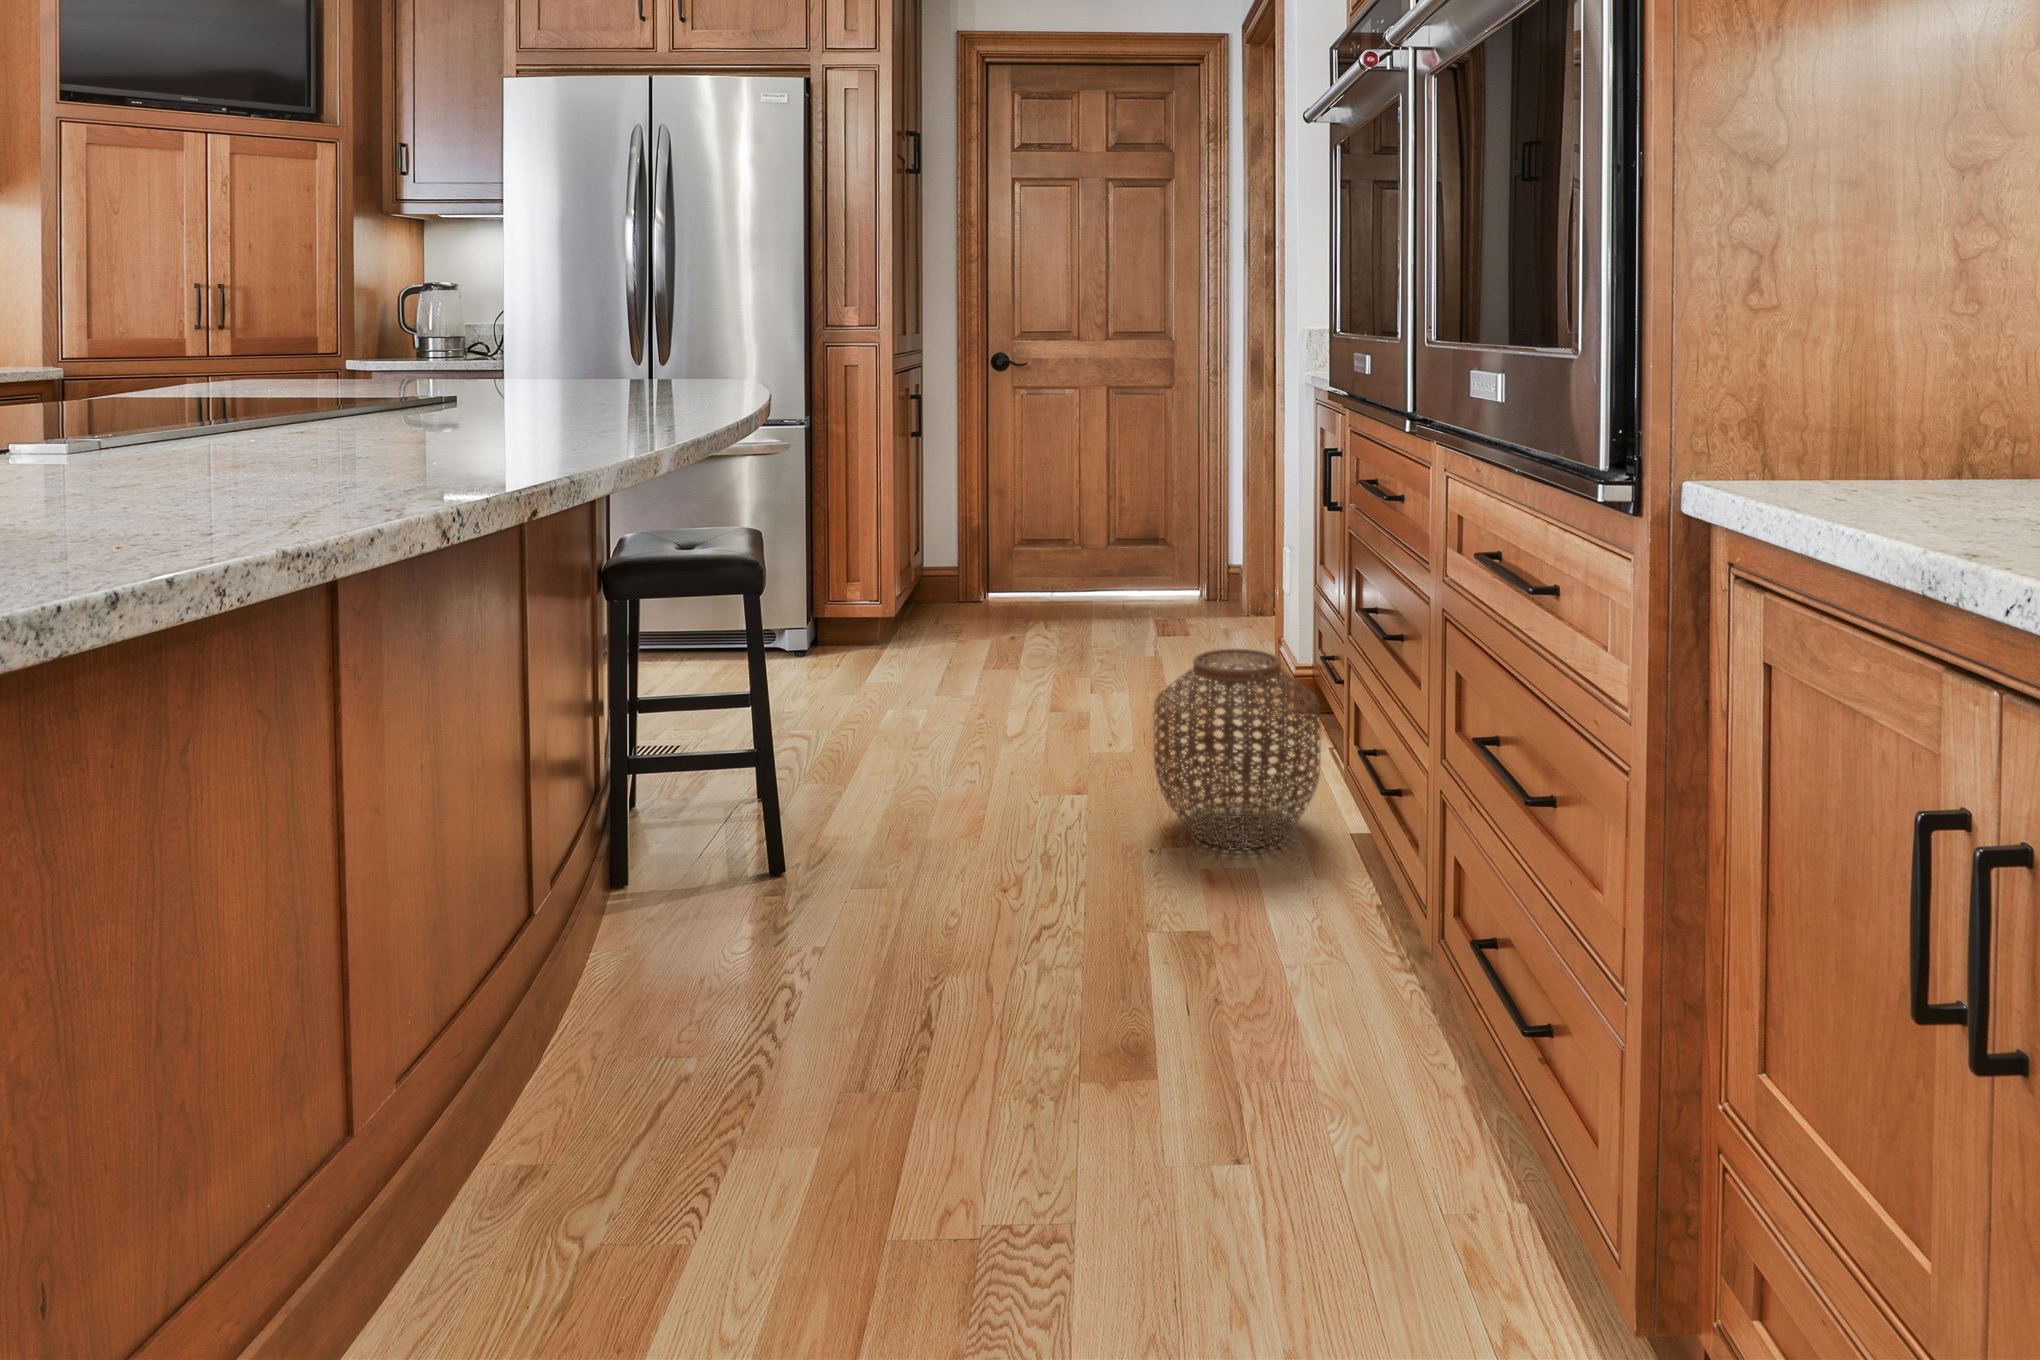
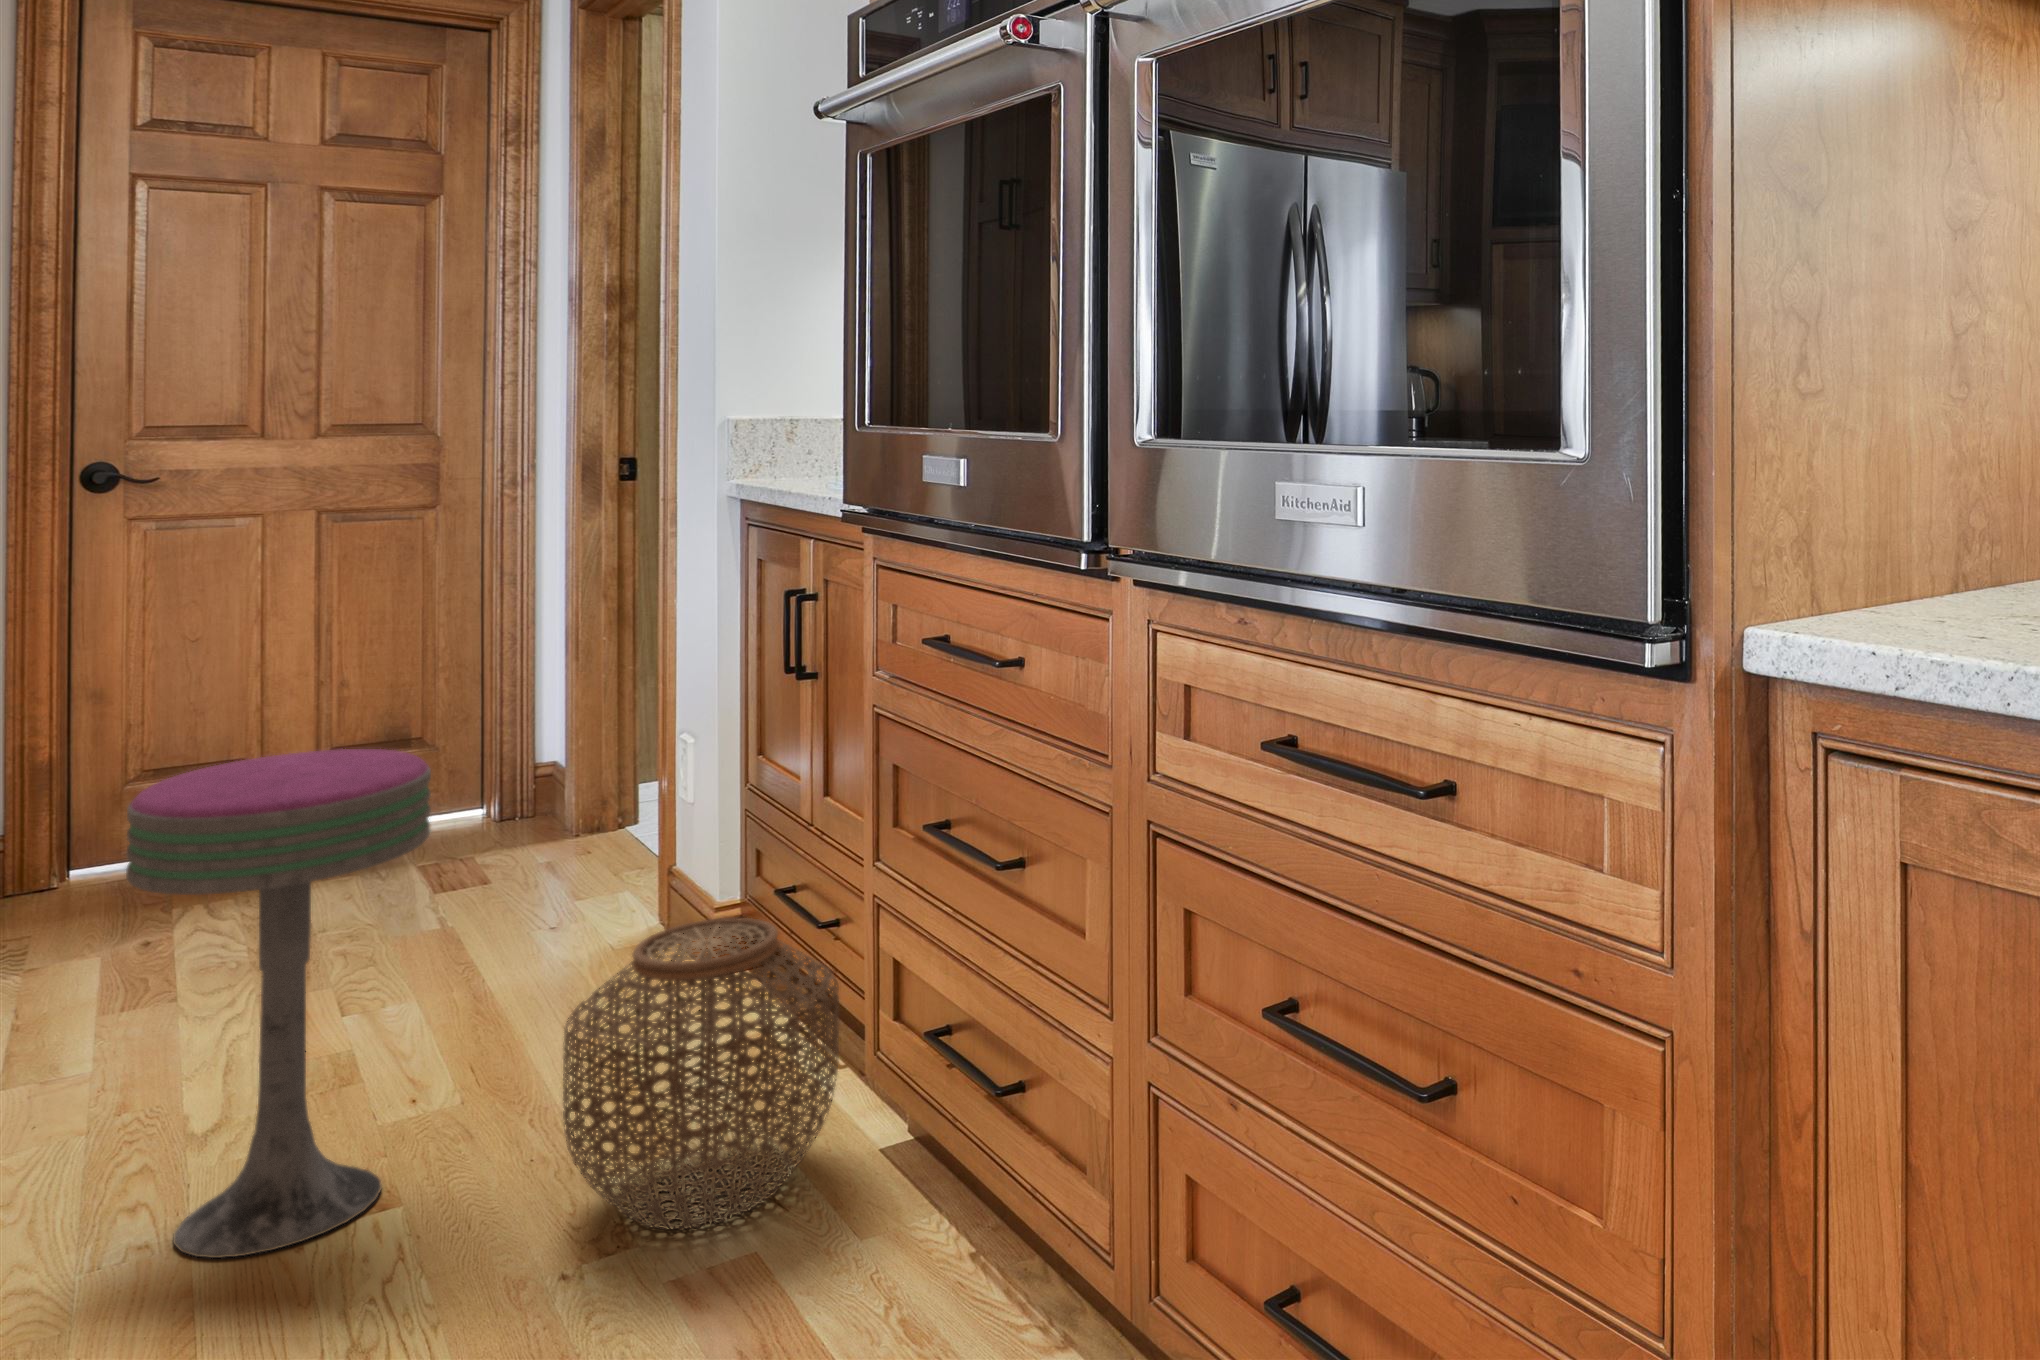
bar stool: none [954,511,1099,797] -> present [126,749,431,1258]

